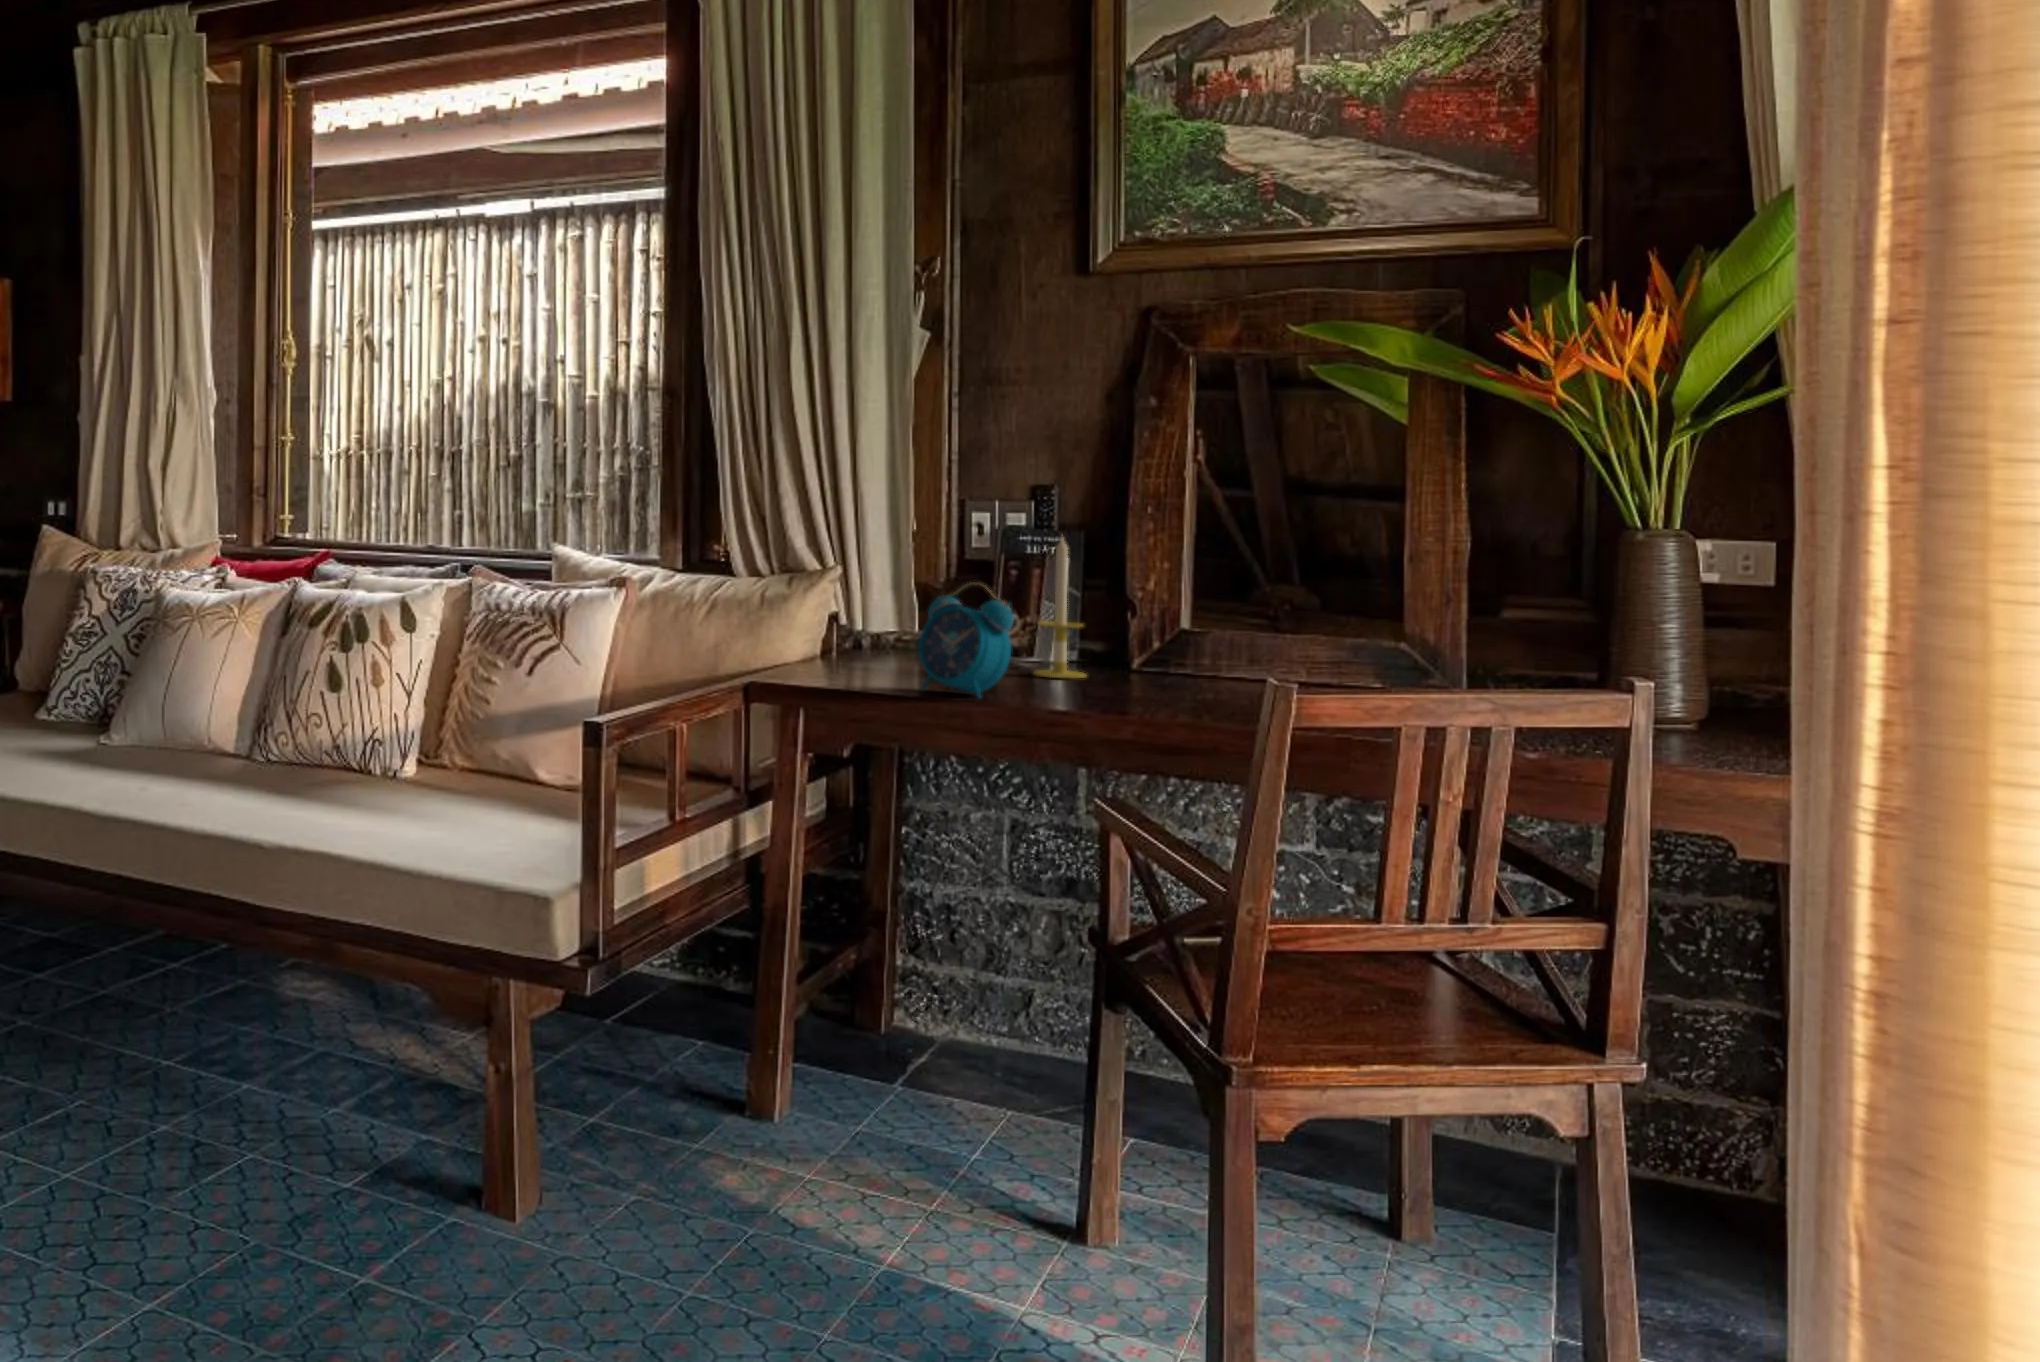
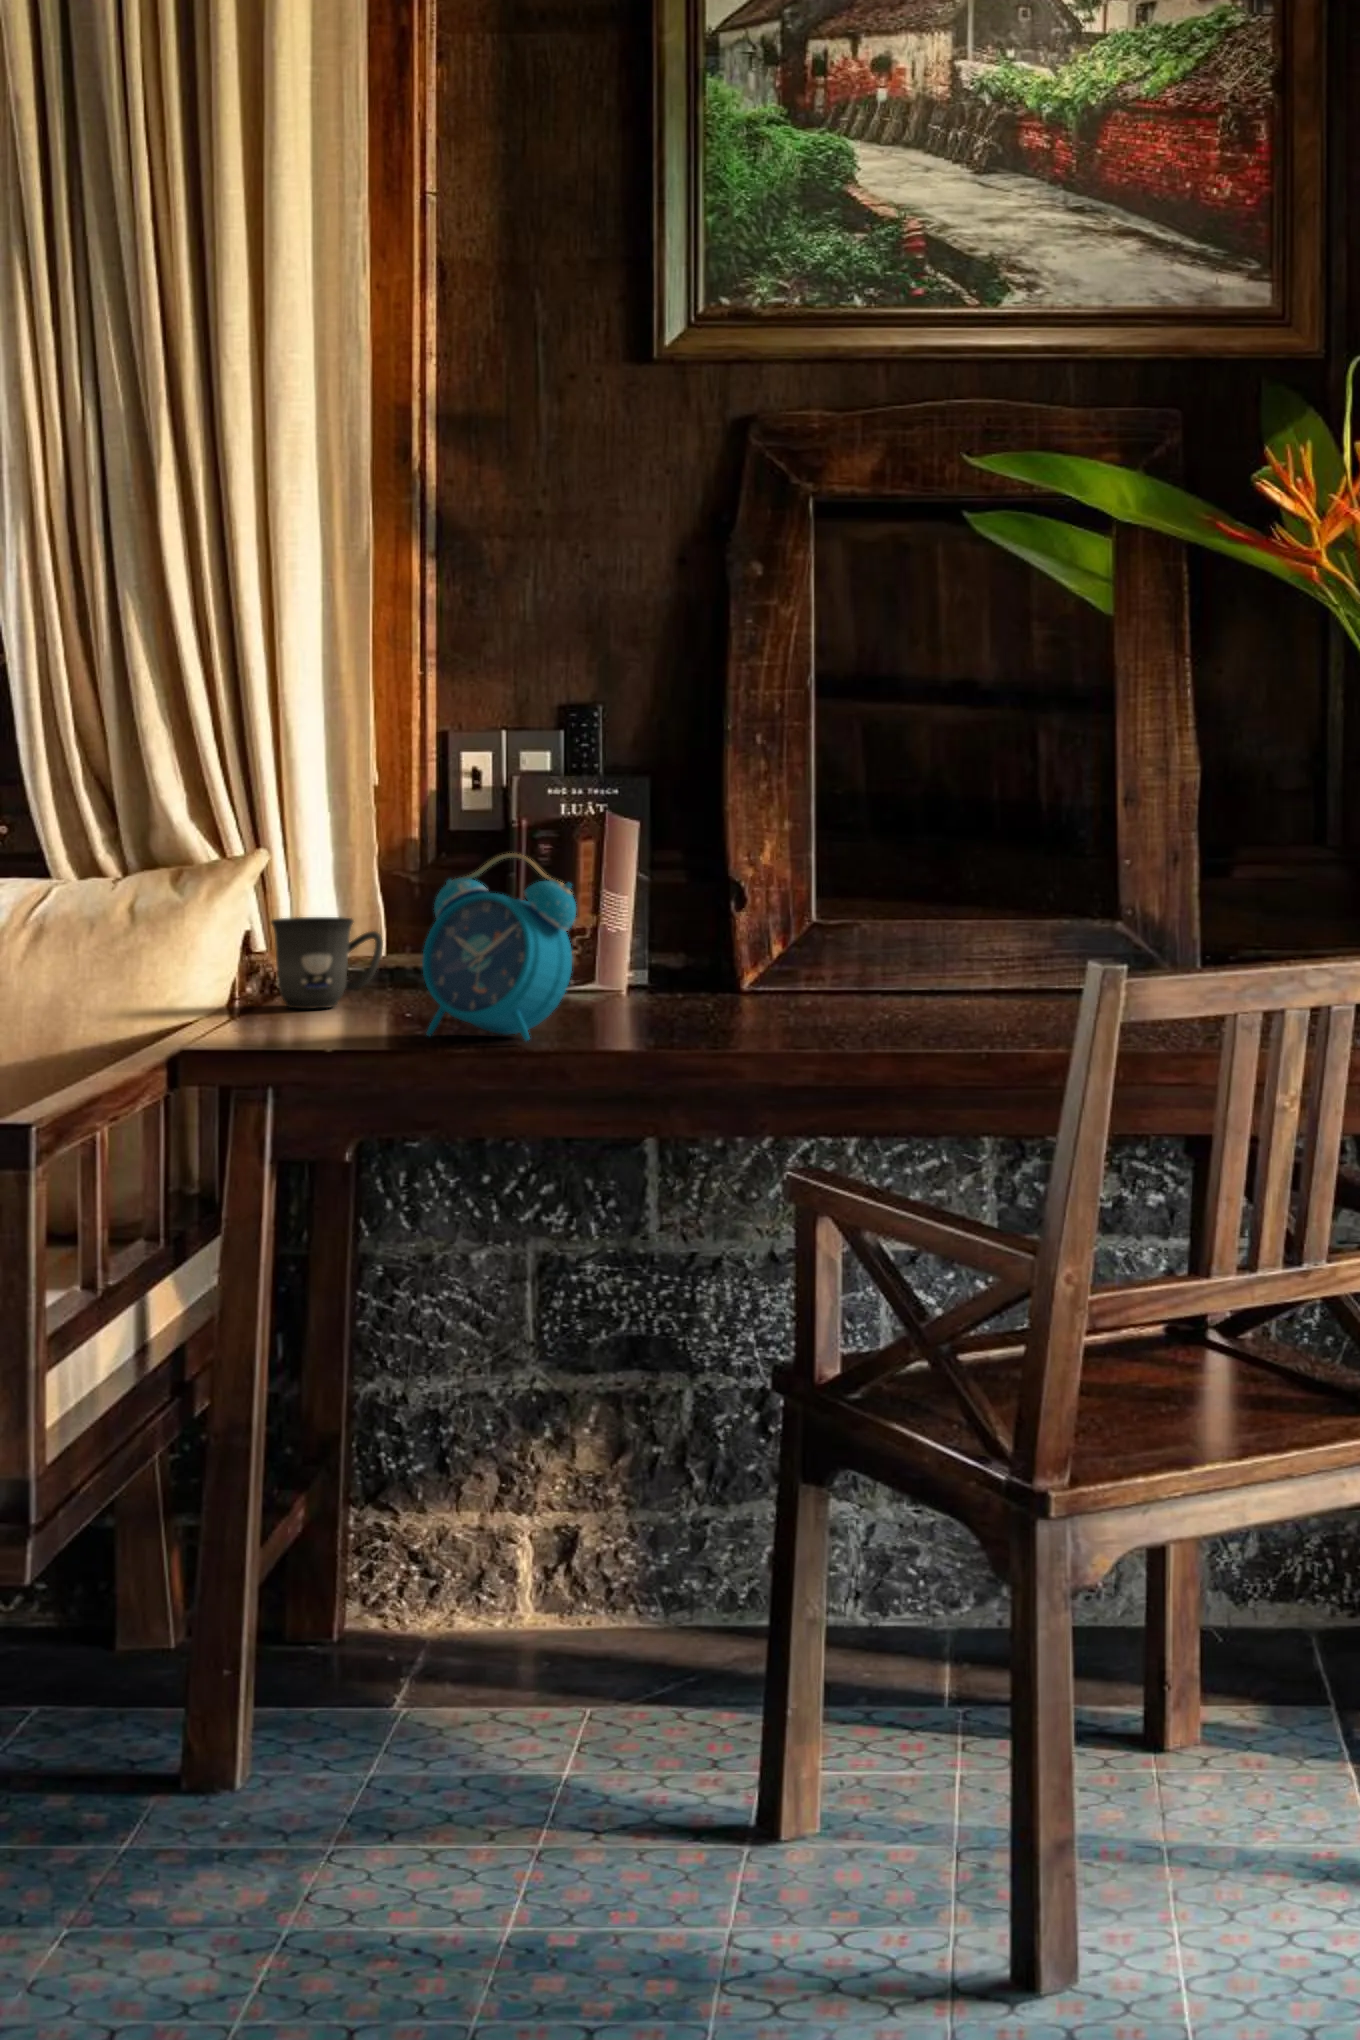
candle: present [1034,538,1086,678] -> none [586,775,671,1007]
mug: none [843,612,909,667] -> present [271,917,383,1009]

